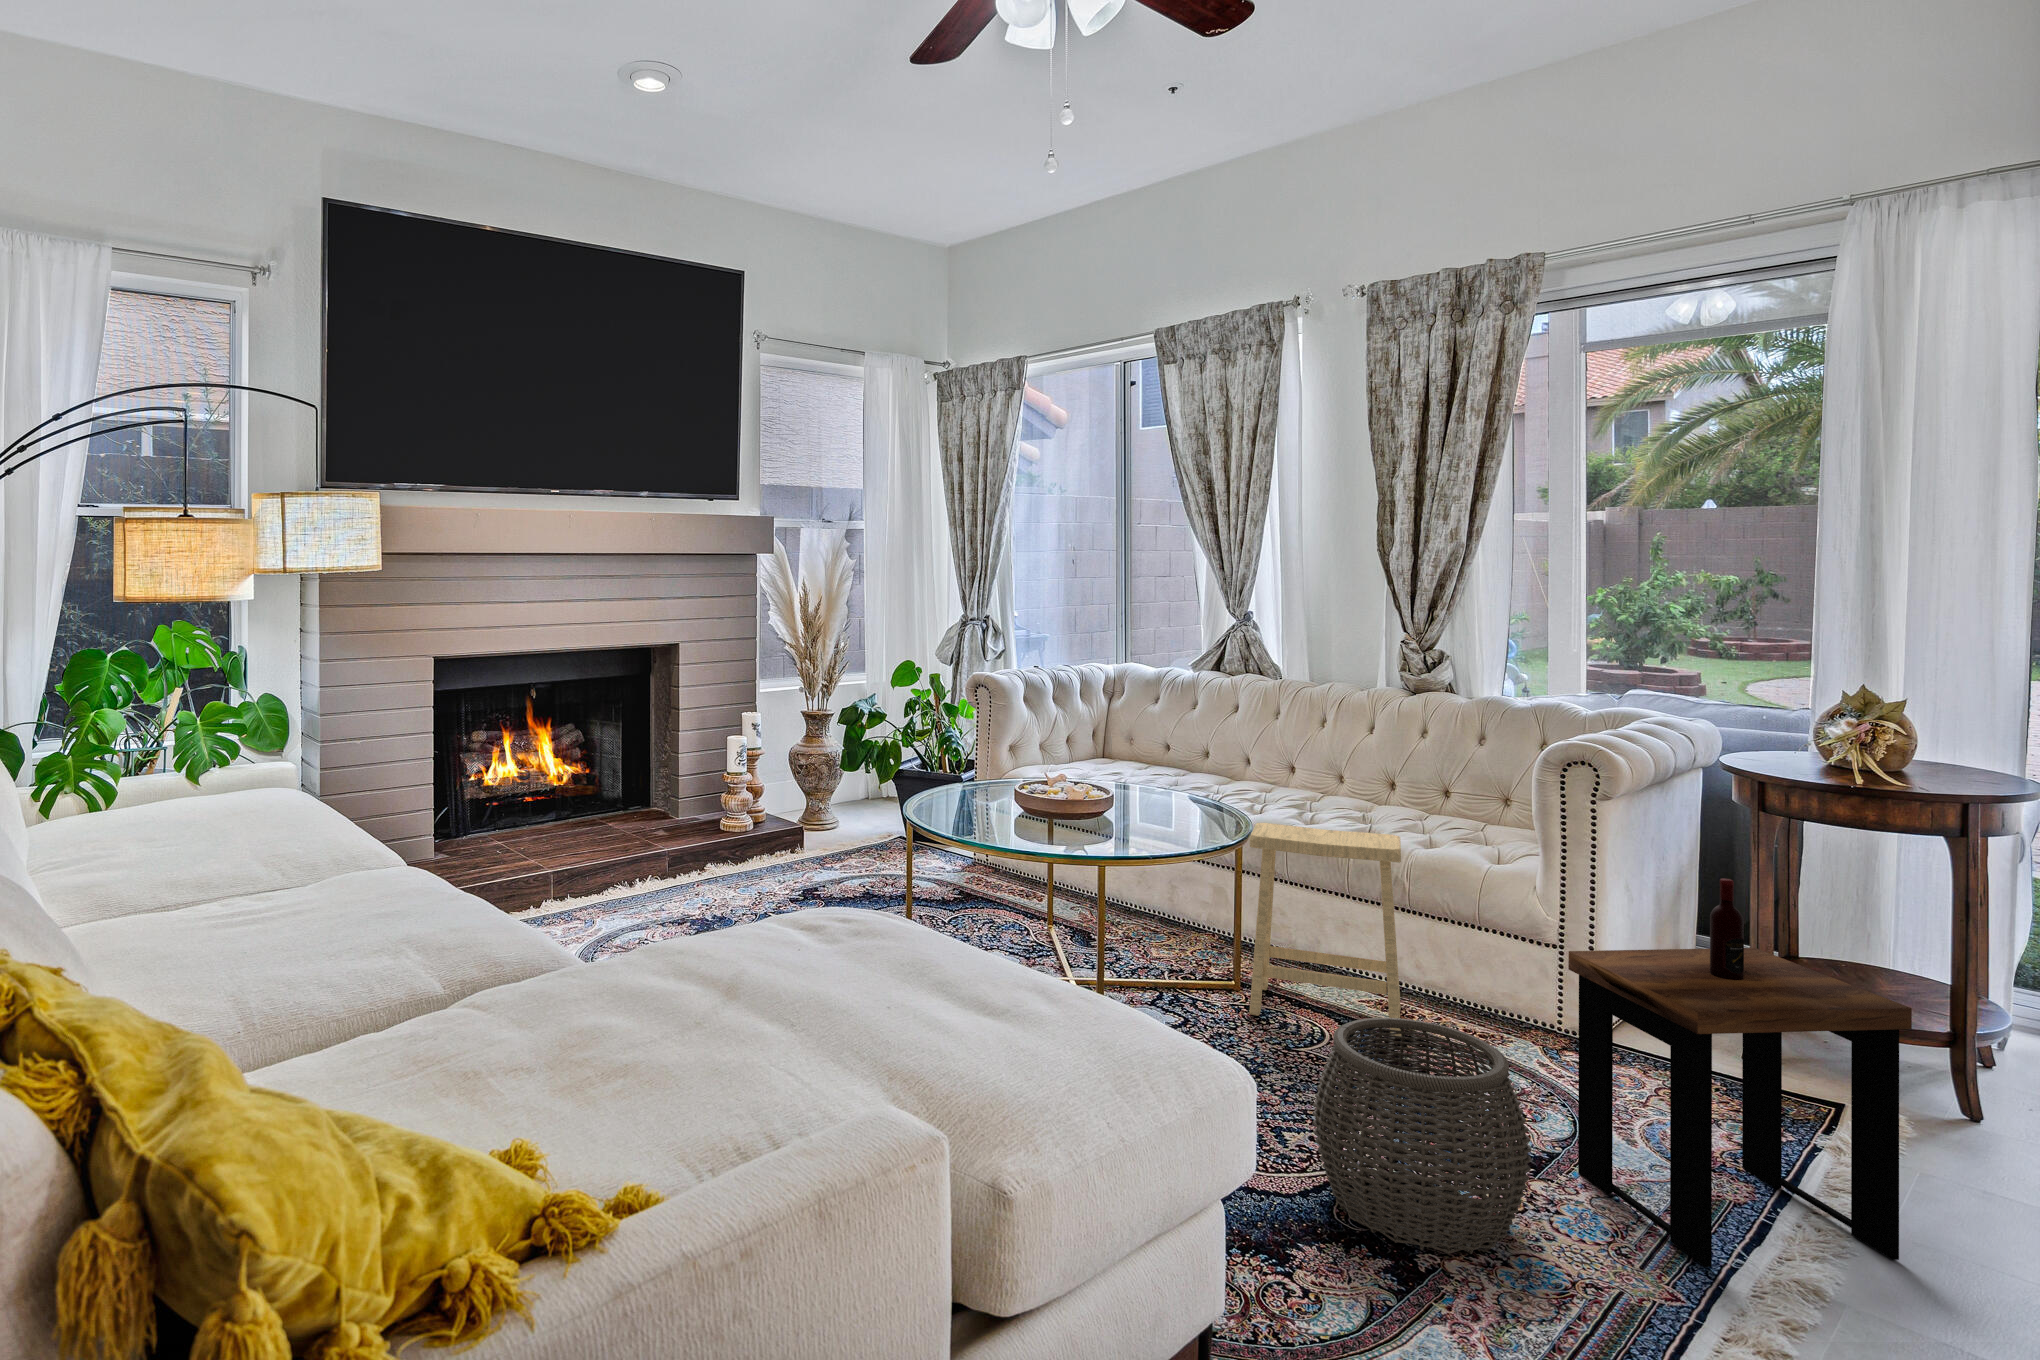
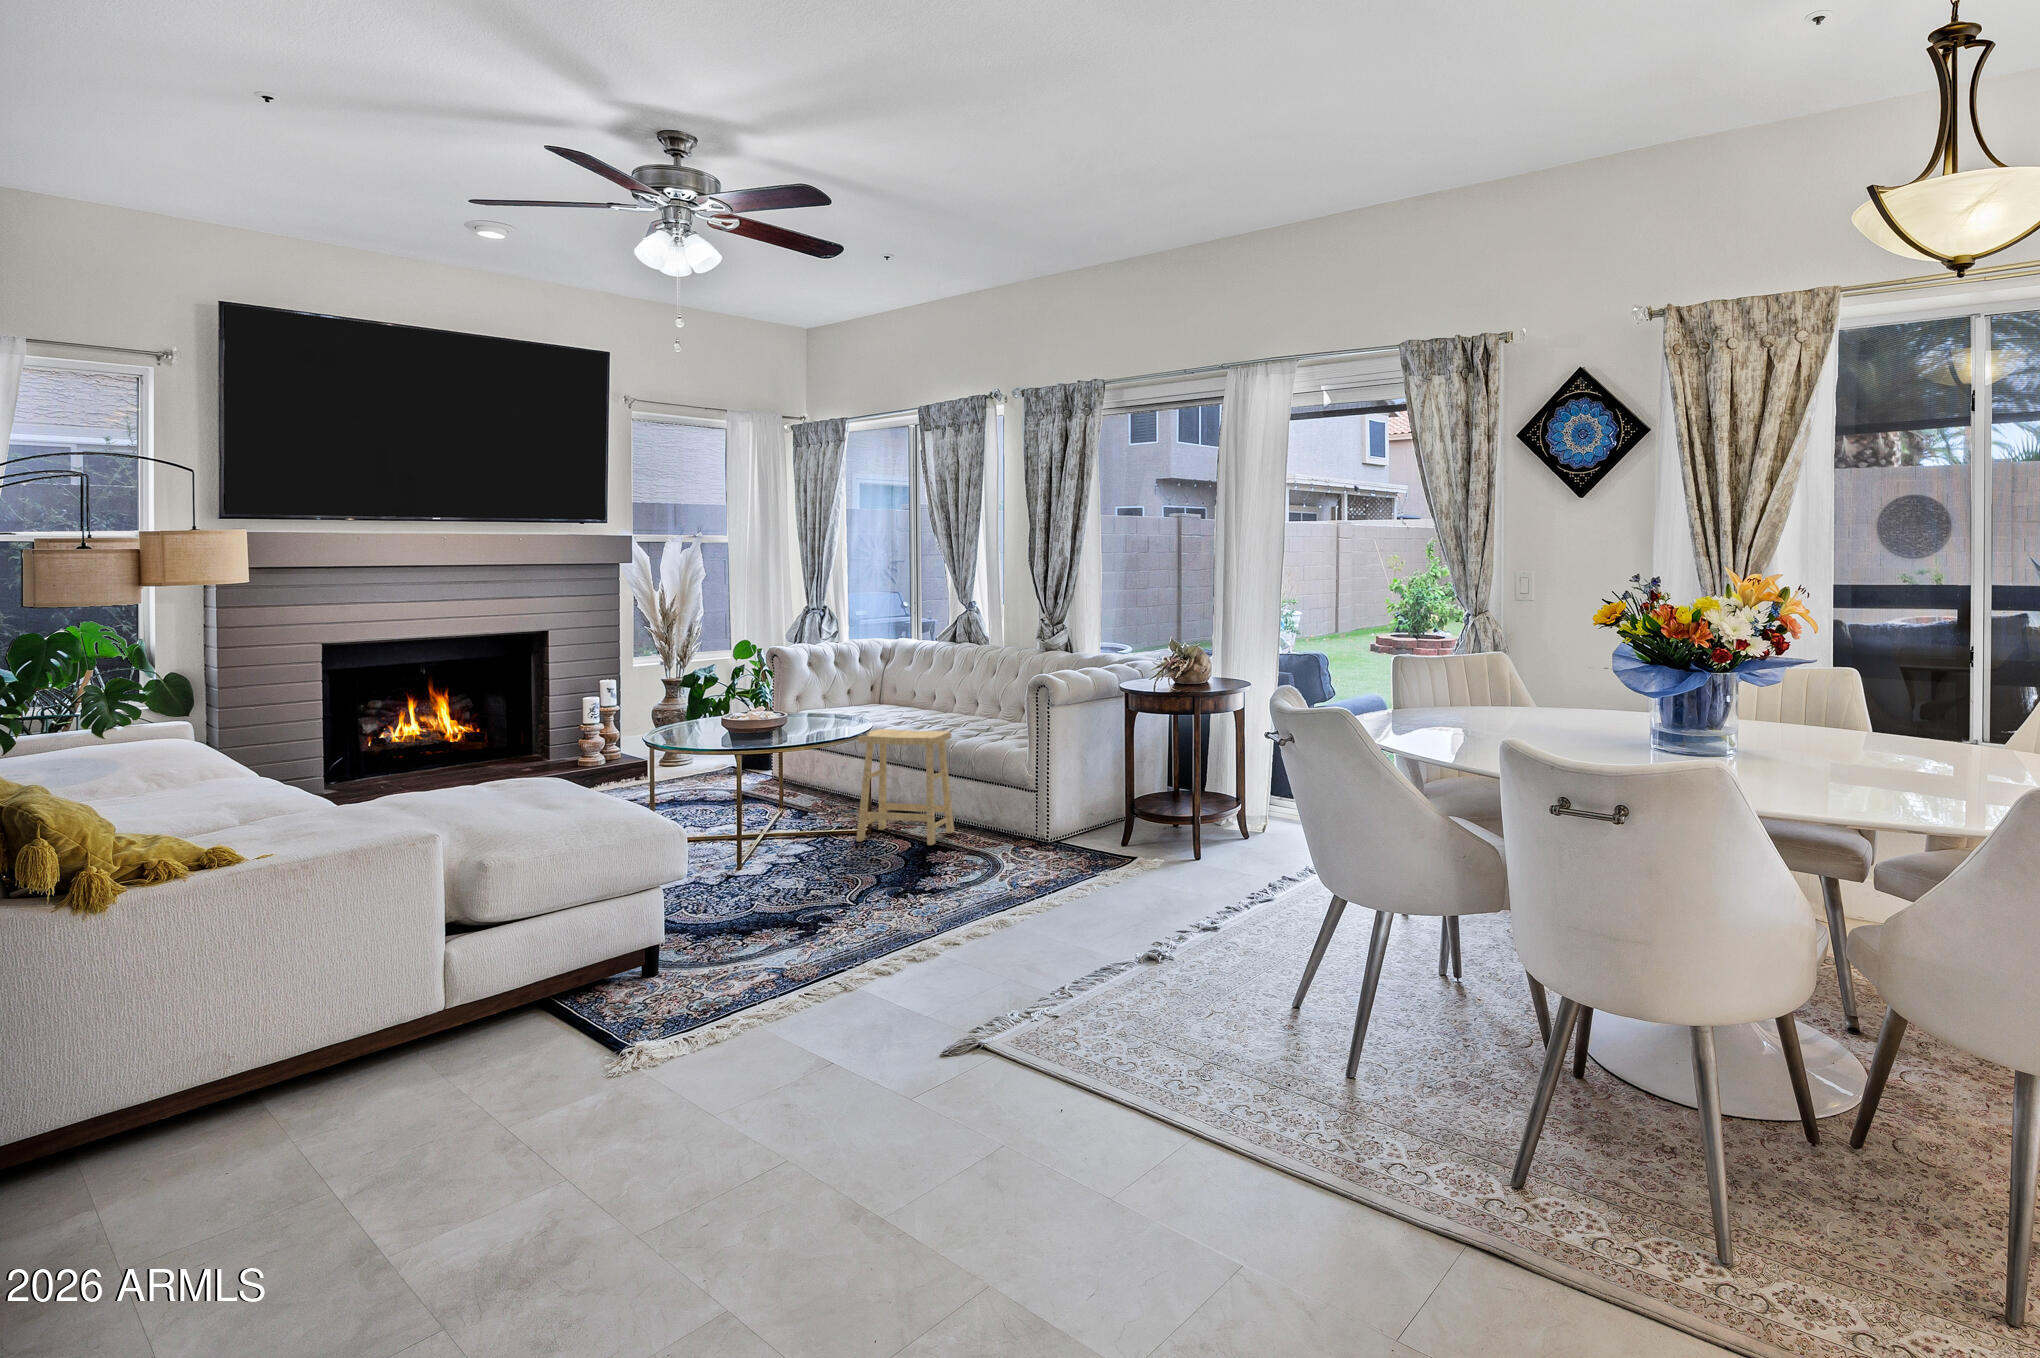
side table: present [1568,878,1912,1267] -> none [942,733,1059,916]
woven basket: present [1313,1018,1532,1254] -> none [785,817,890,923]

